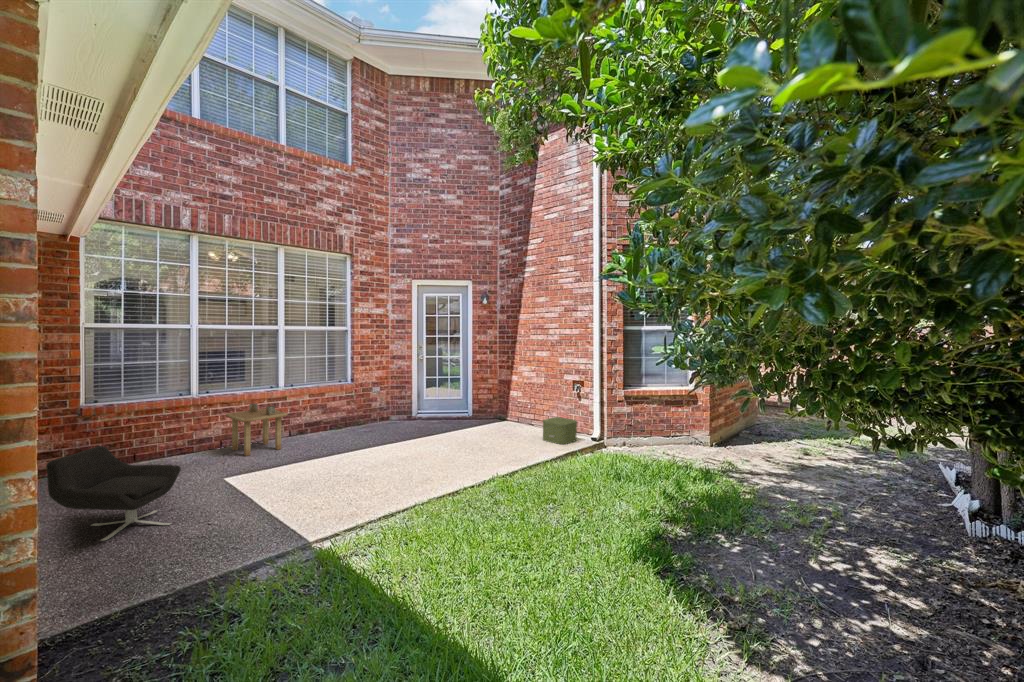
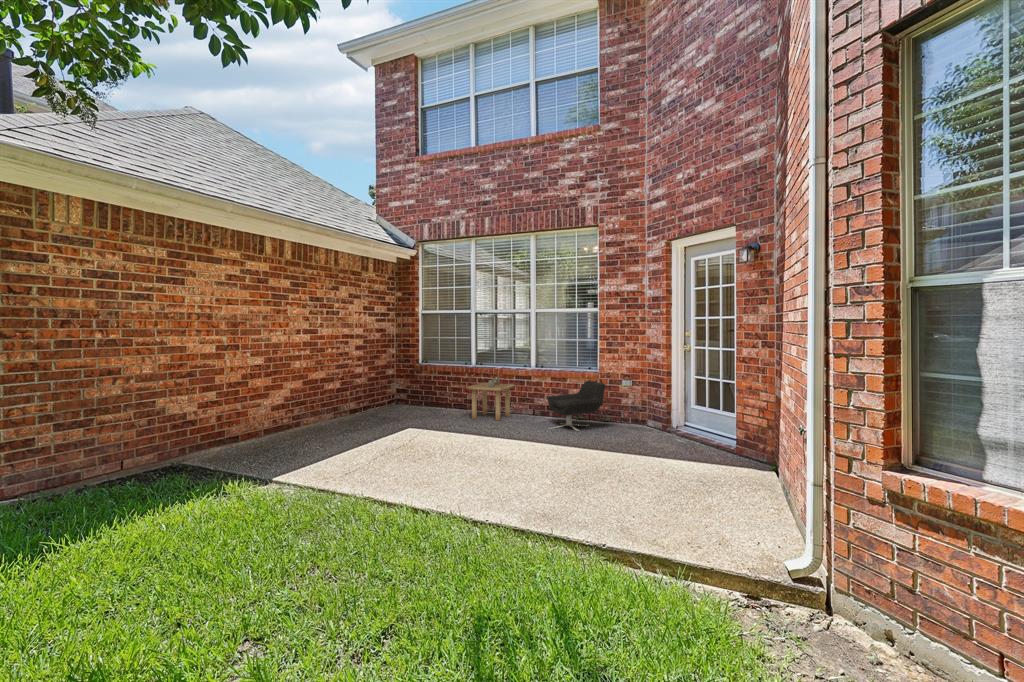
storage box: present [543,417,577,444] -> none [720,464,789,525]
lounge chair: present [46,446,181,541] -> present [547,380,605,431]

